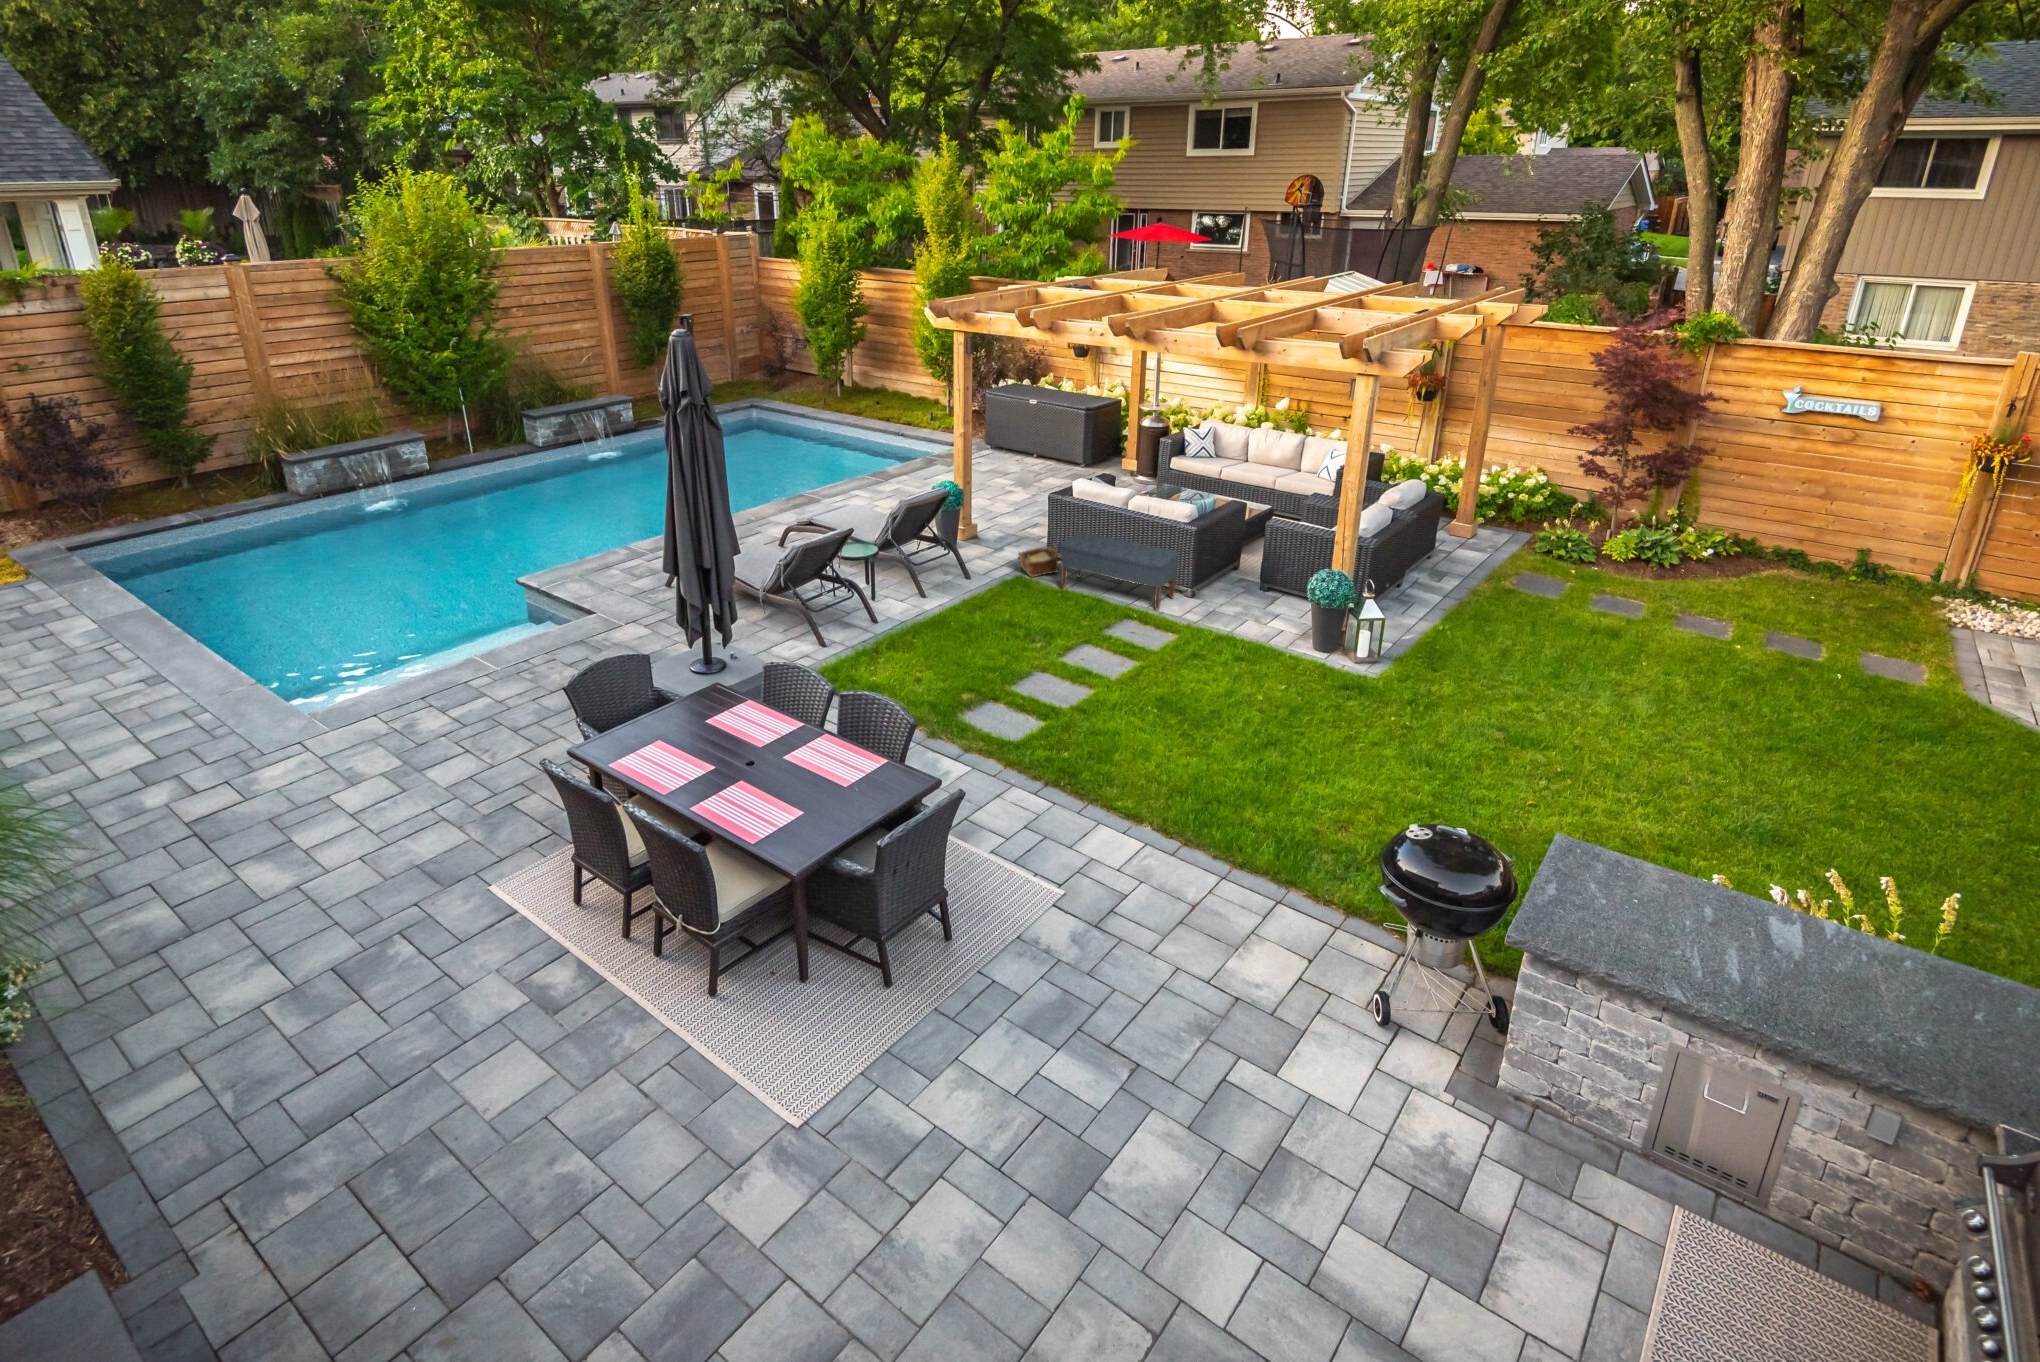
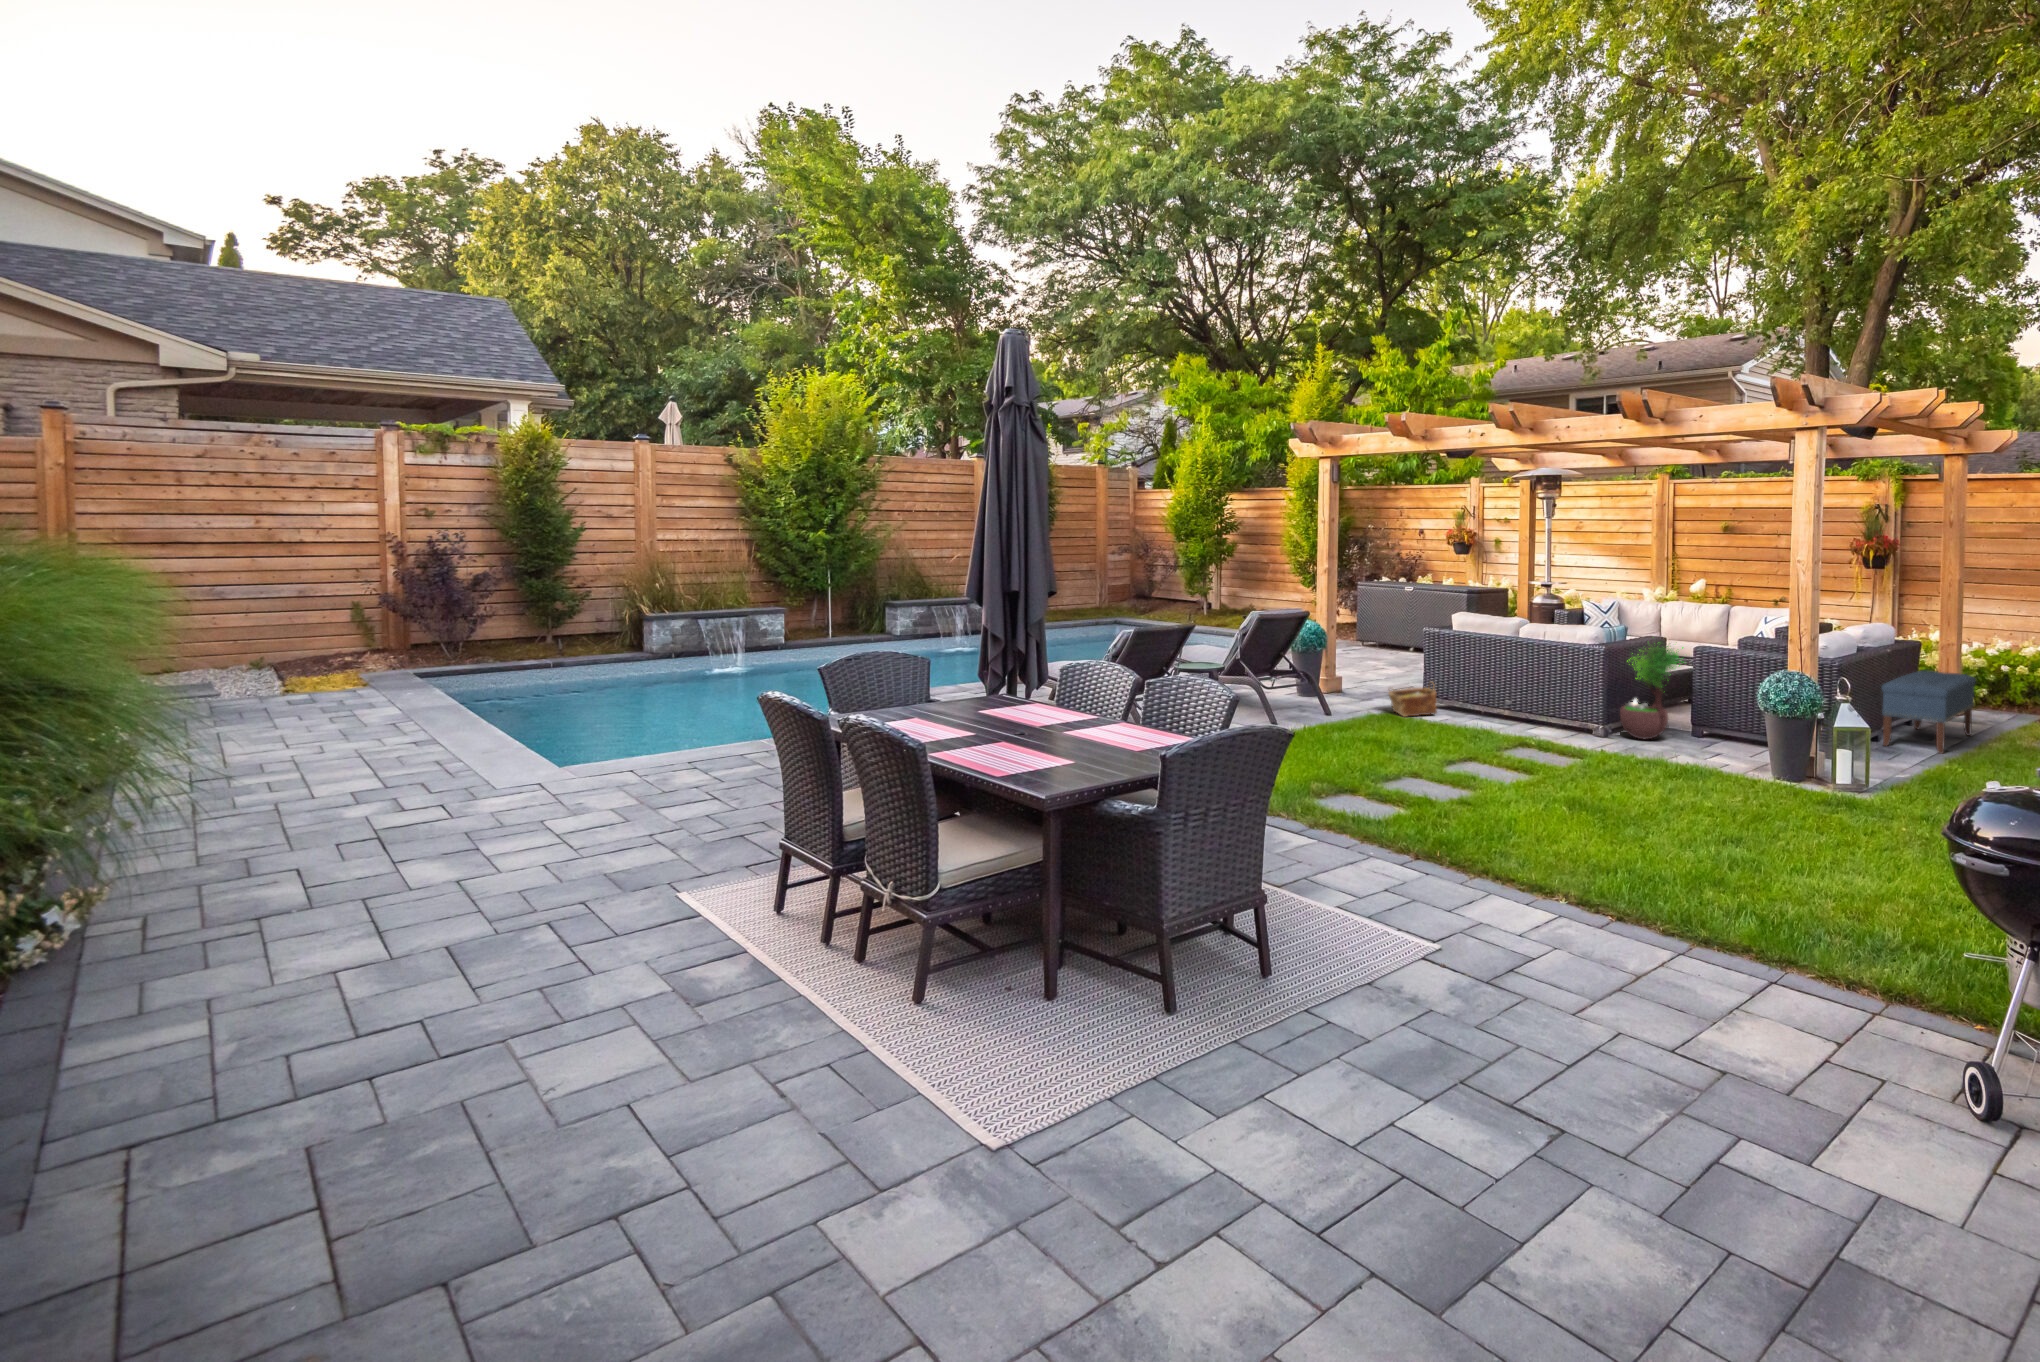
potted tree: none [1204,524,1260,602] -> present [1620,642,1683,739]
bench: present [1060,532,1179,610] -> present [1882,671,1976,753]

